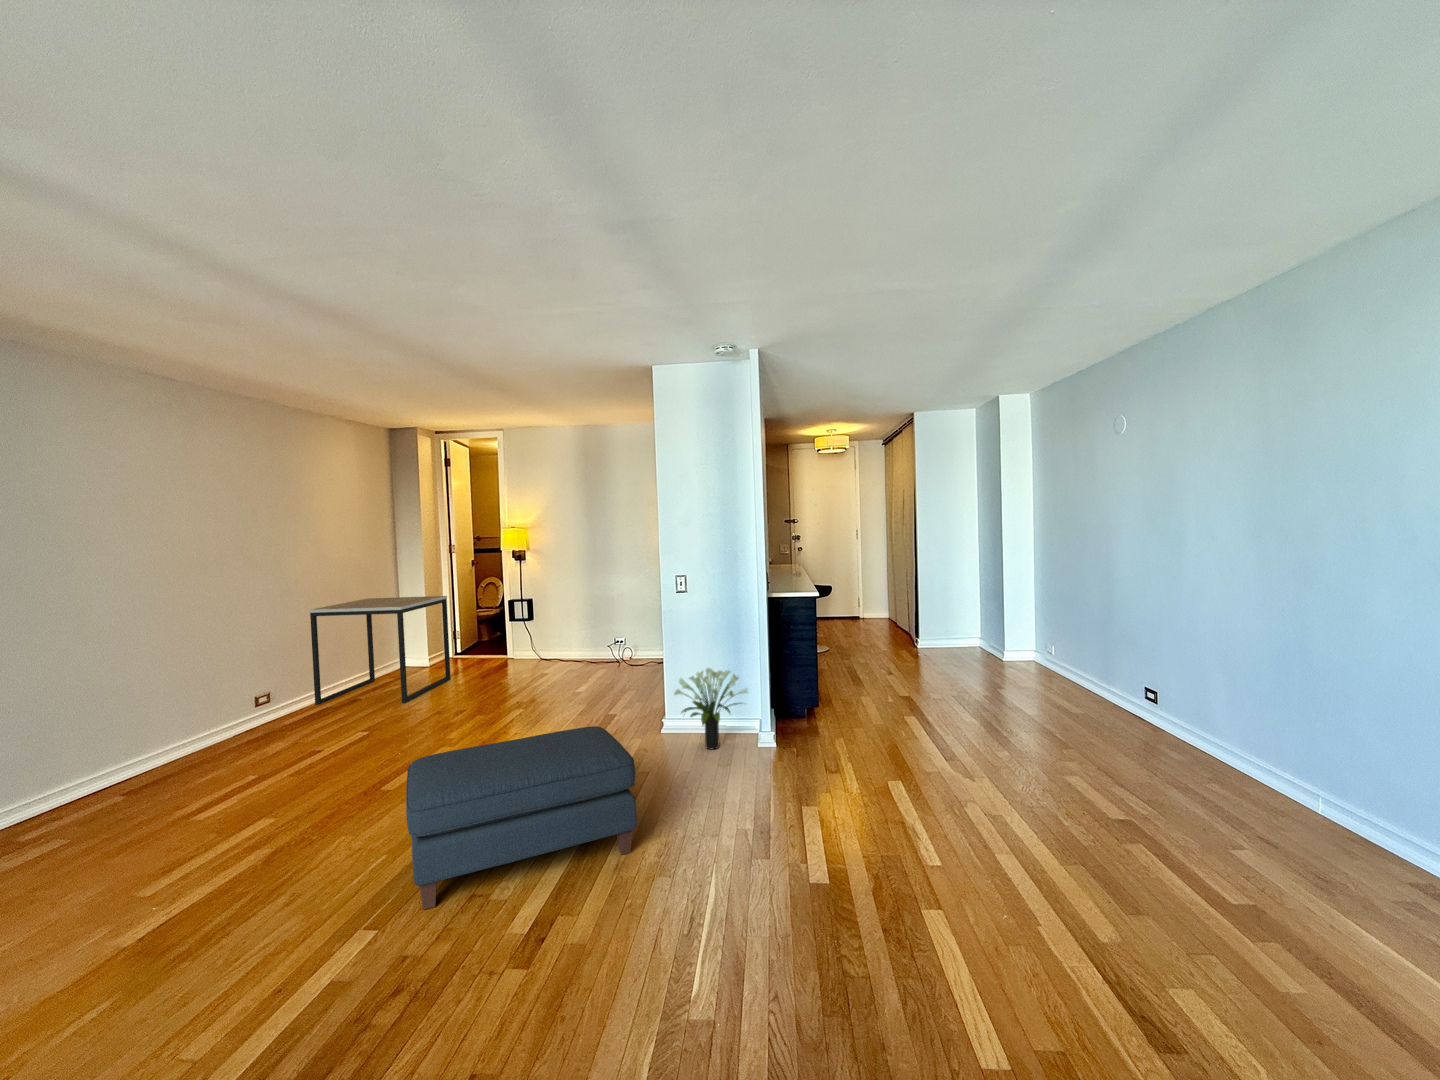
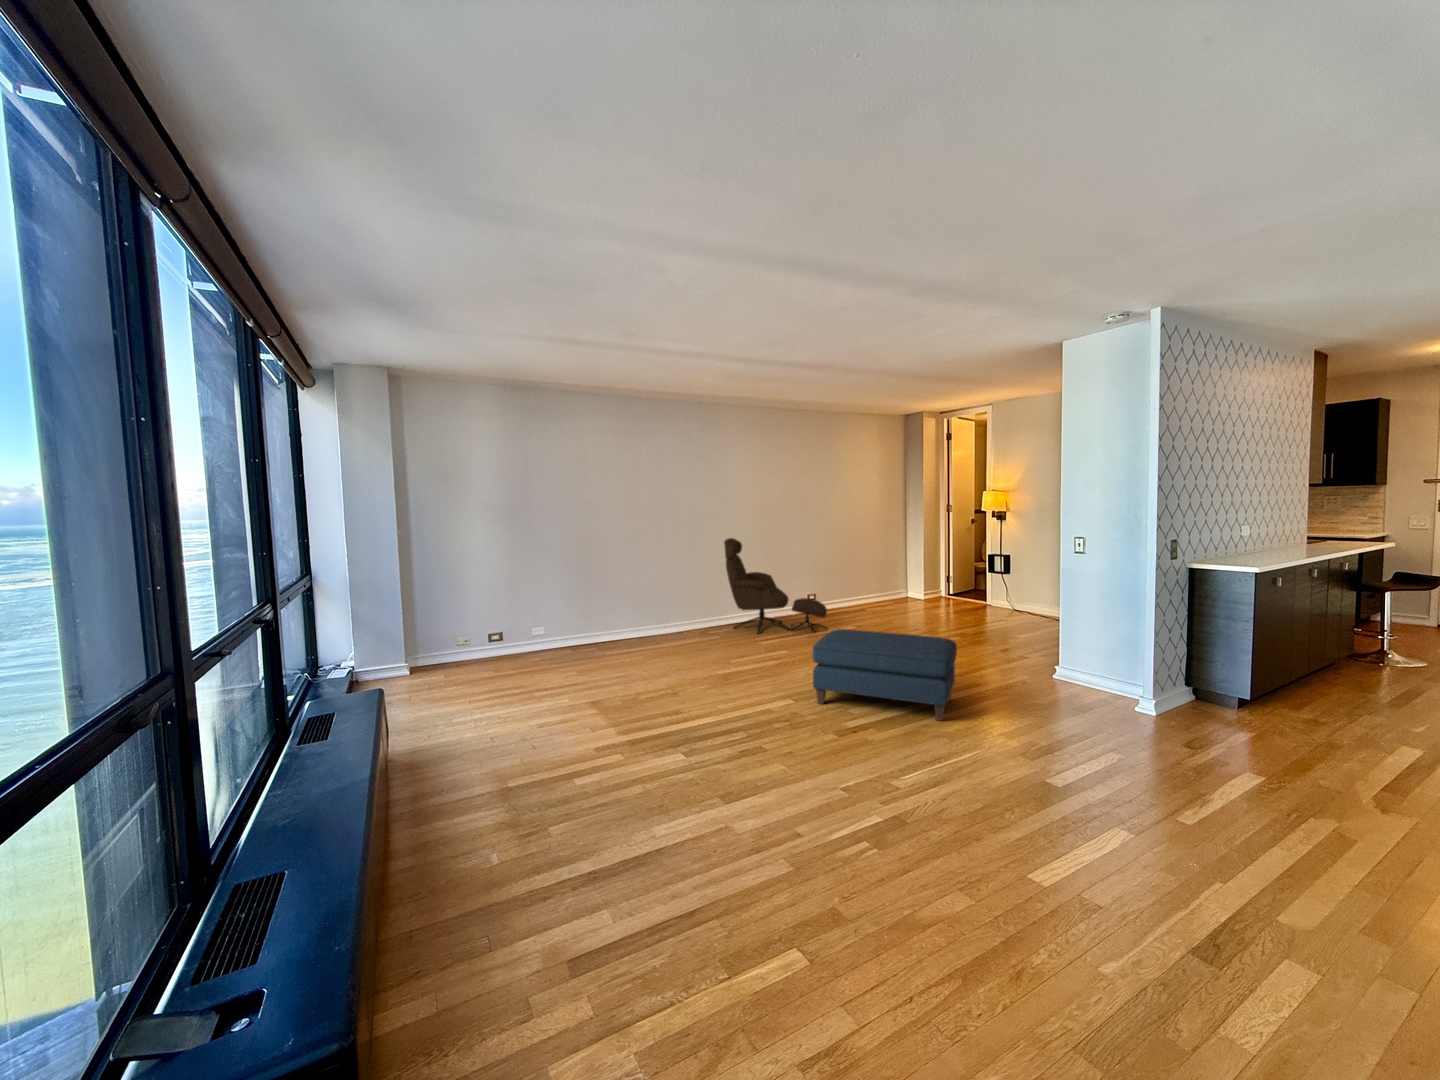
side table: present [309,596,451,705] -> none [841,542,932,616]
lounge chair: none [75,623,322,804] -> present [724,538,827,634]
potted plant: present [674,668,748,750] -> none [1047,623,1125,696]

